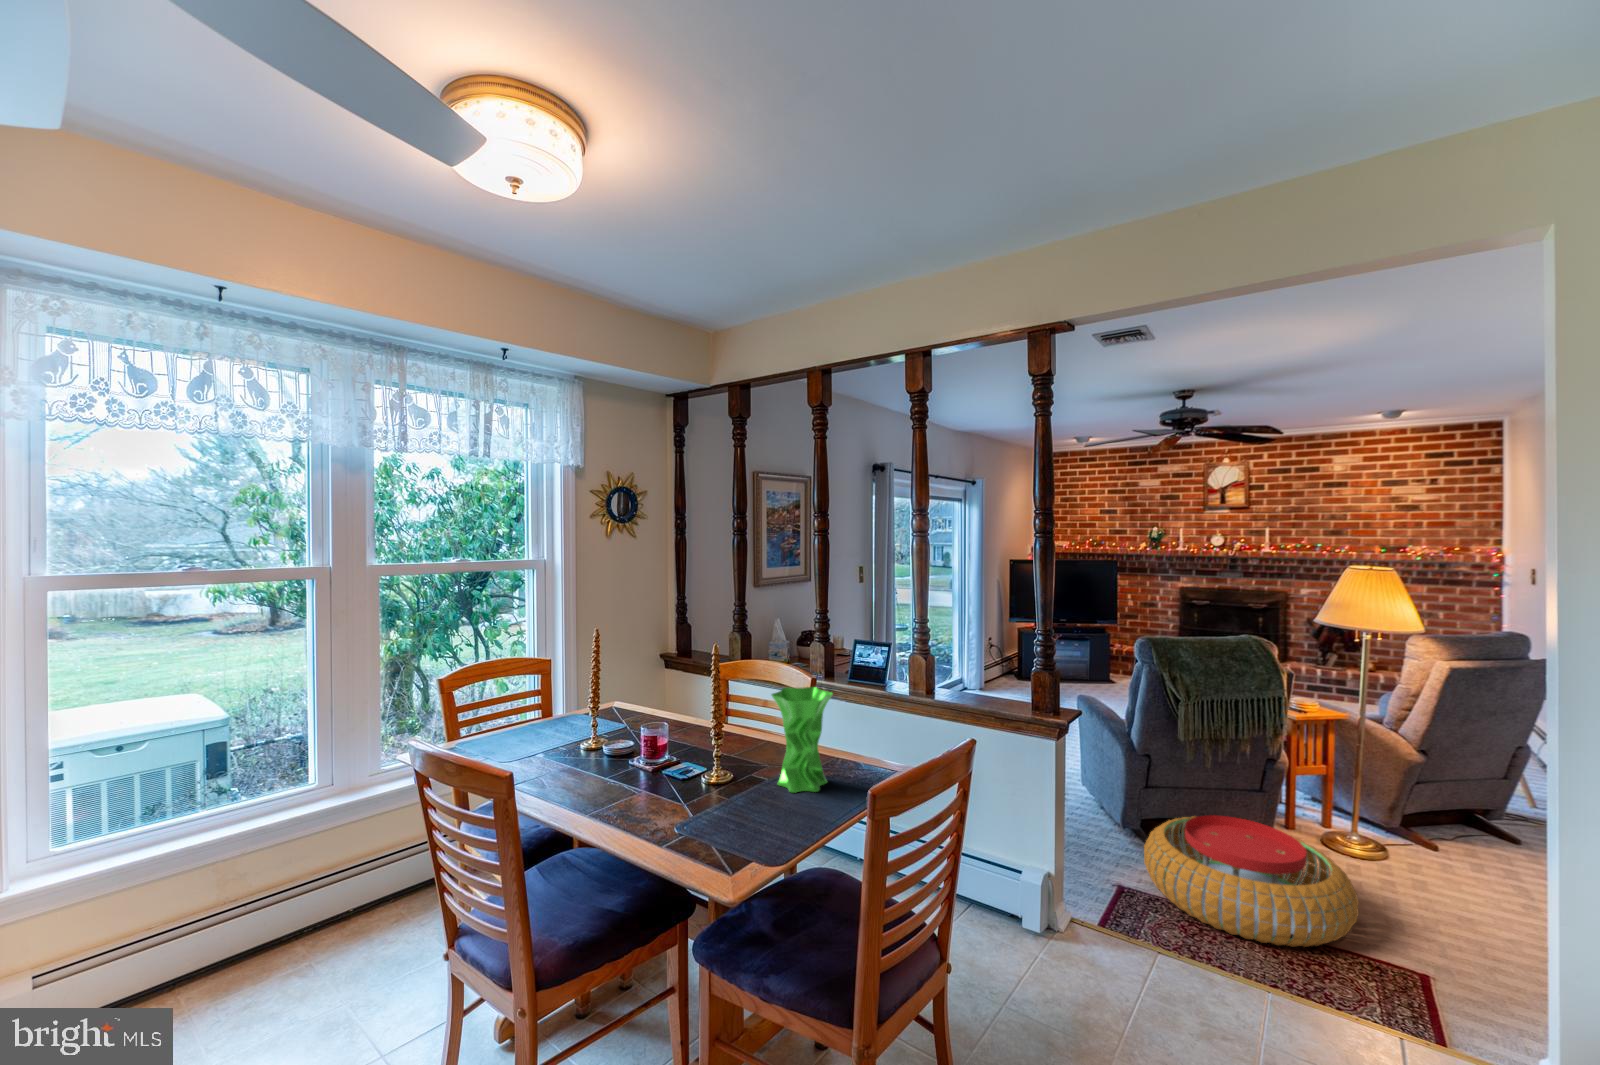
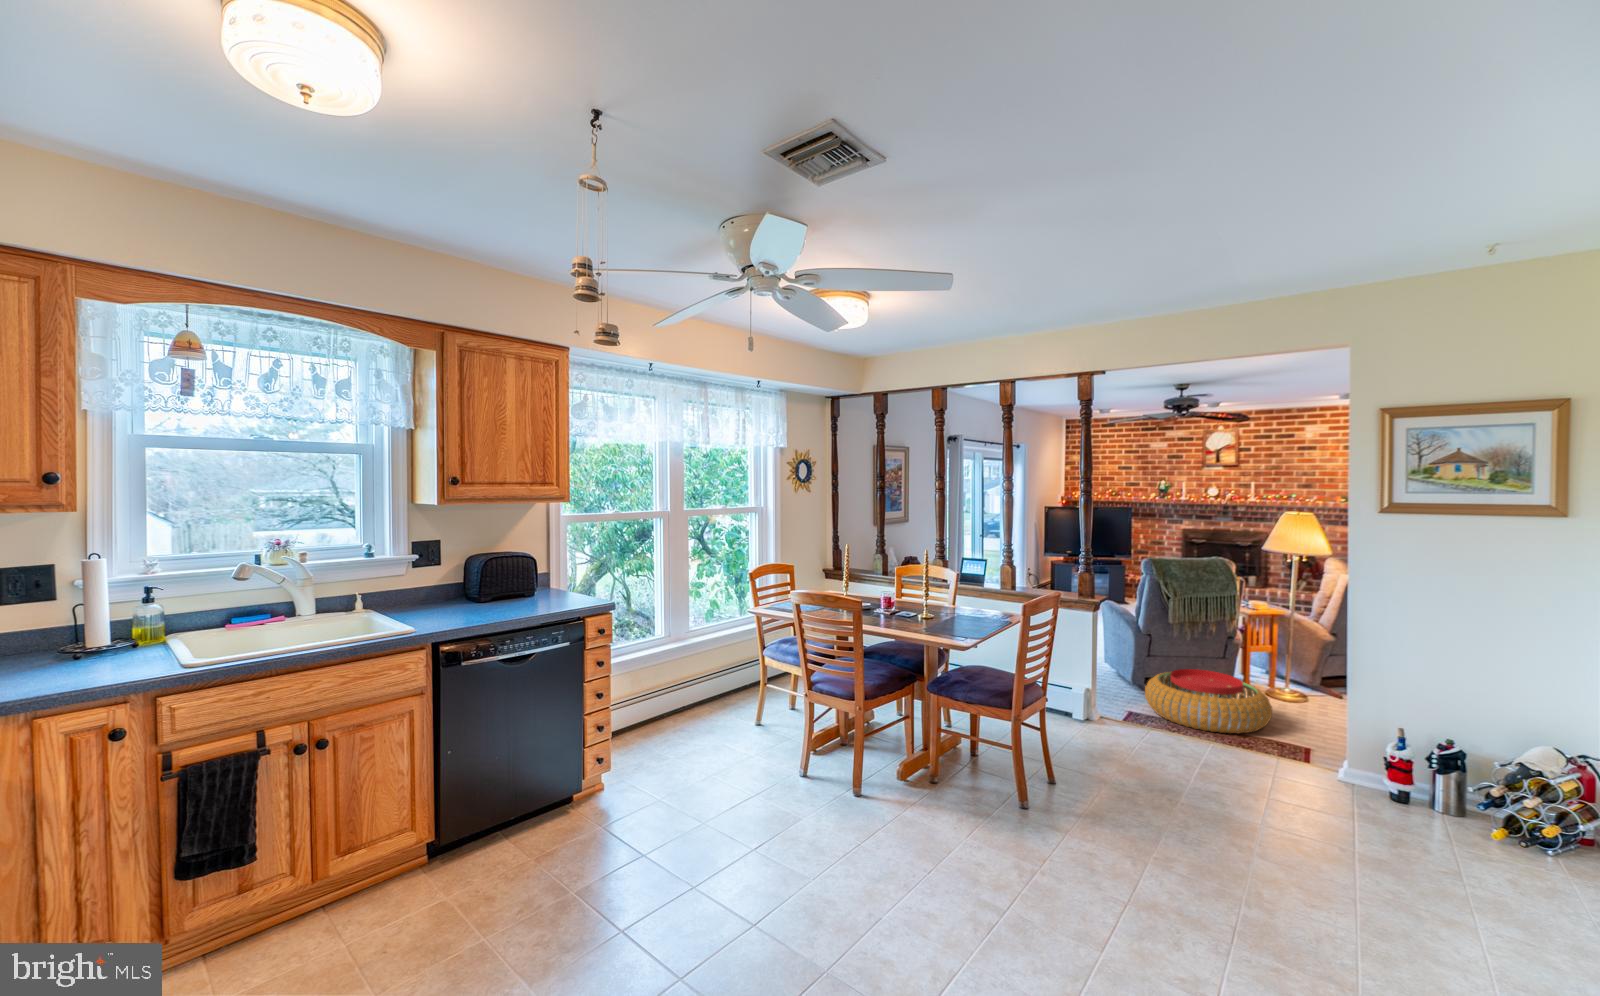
vase: present [772,687,833,793] -> none [946,576,978,628]

